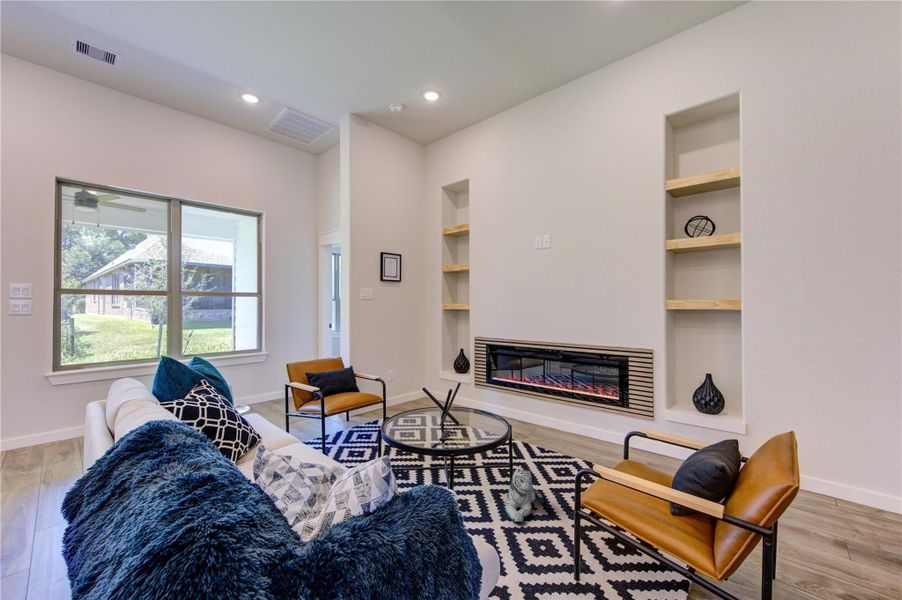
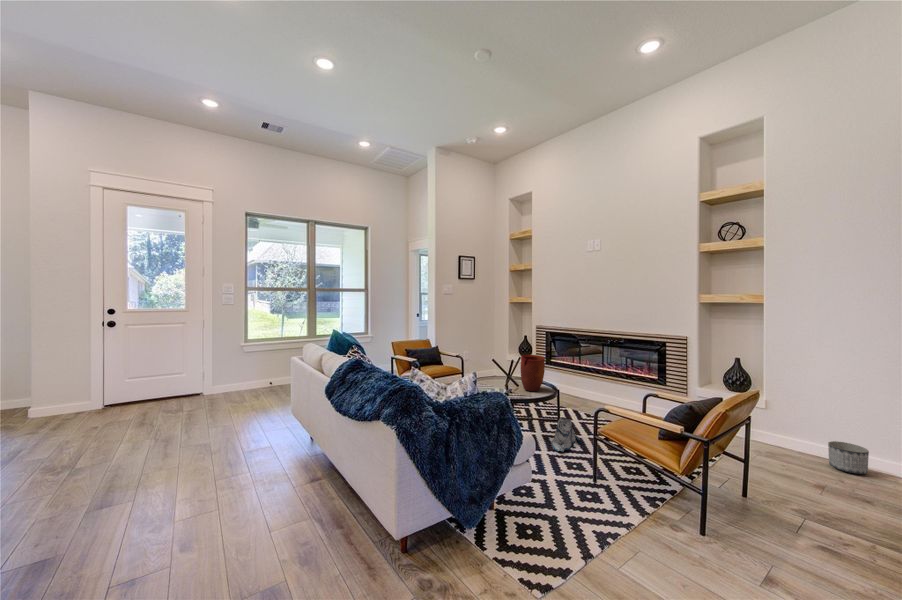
vase: none [461,380,493,432] -> present [521,355,545,391]
planter: none [827,475,875,517] -> present [828,441,869,474]

